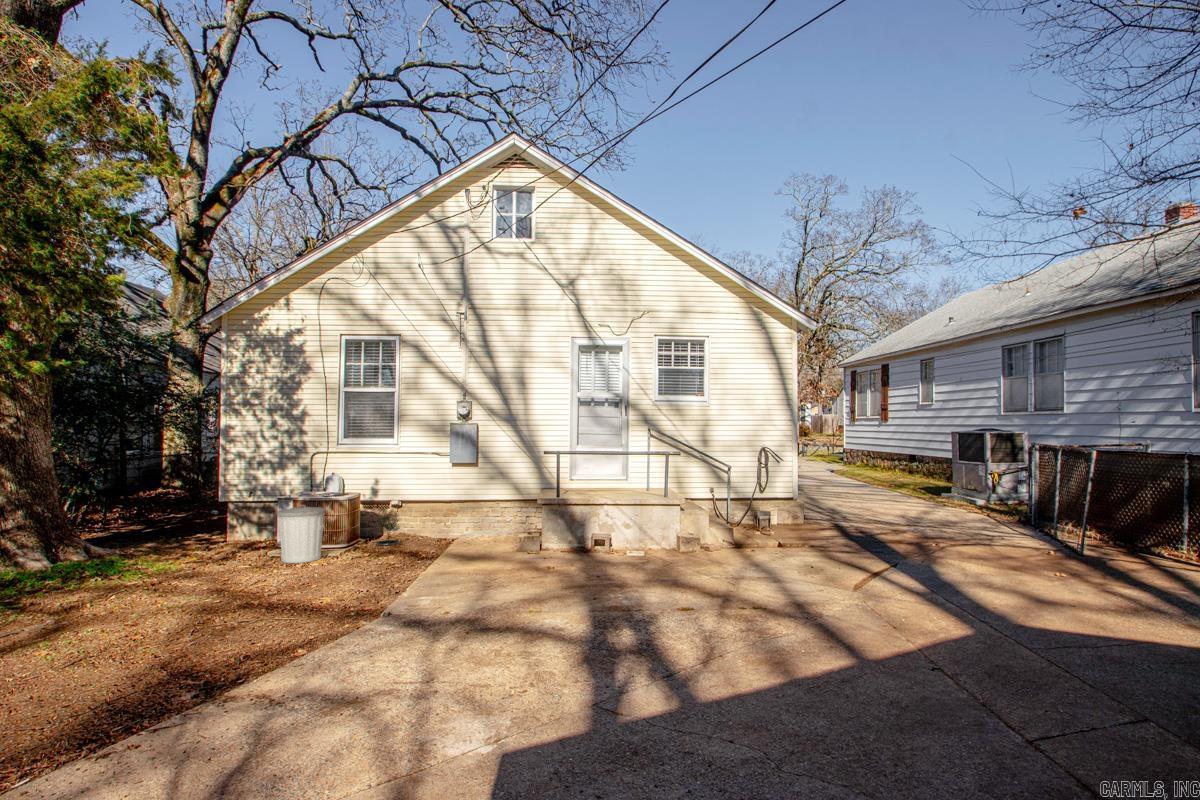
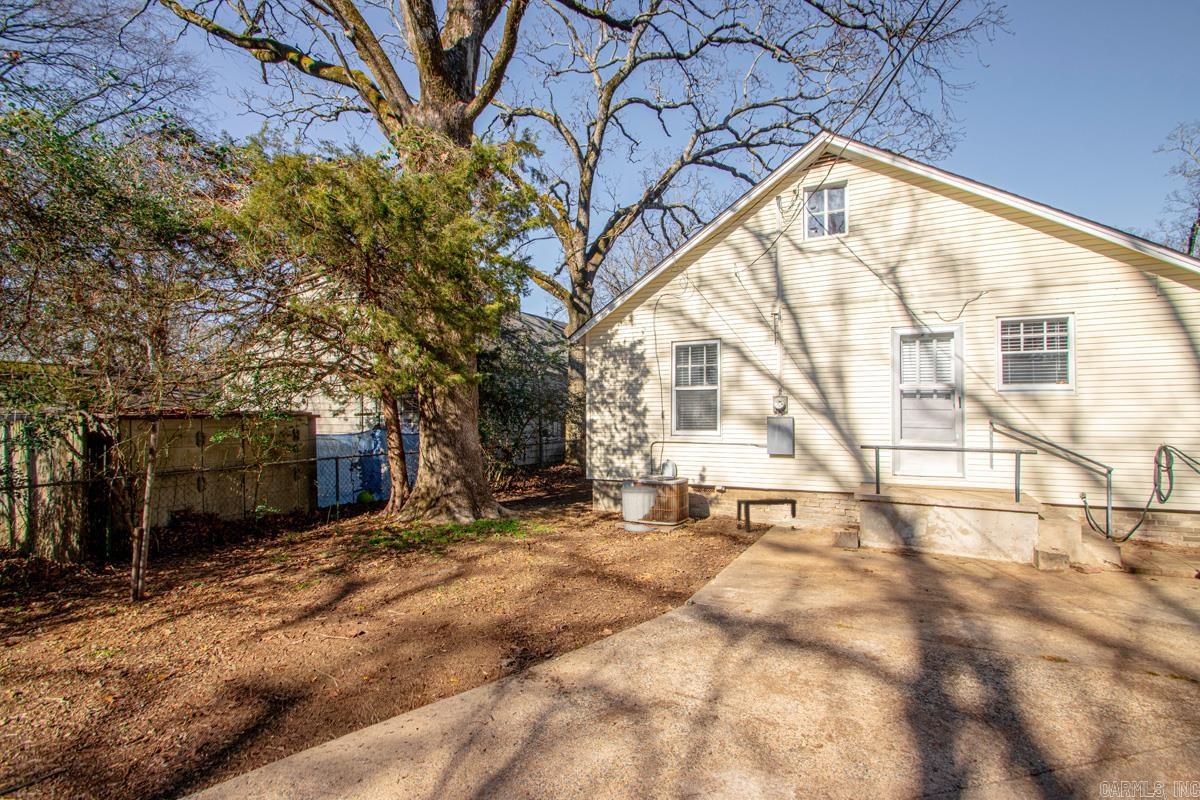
potted tree: present [376,507,400,545] -> none [701,487,724,525]
bench: none [417,508,481,549] -> present [737,498,797,532]

